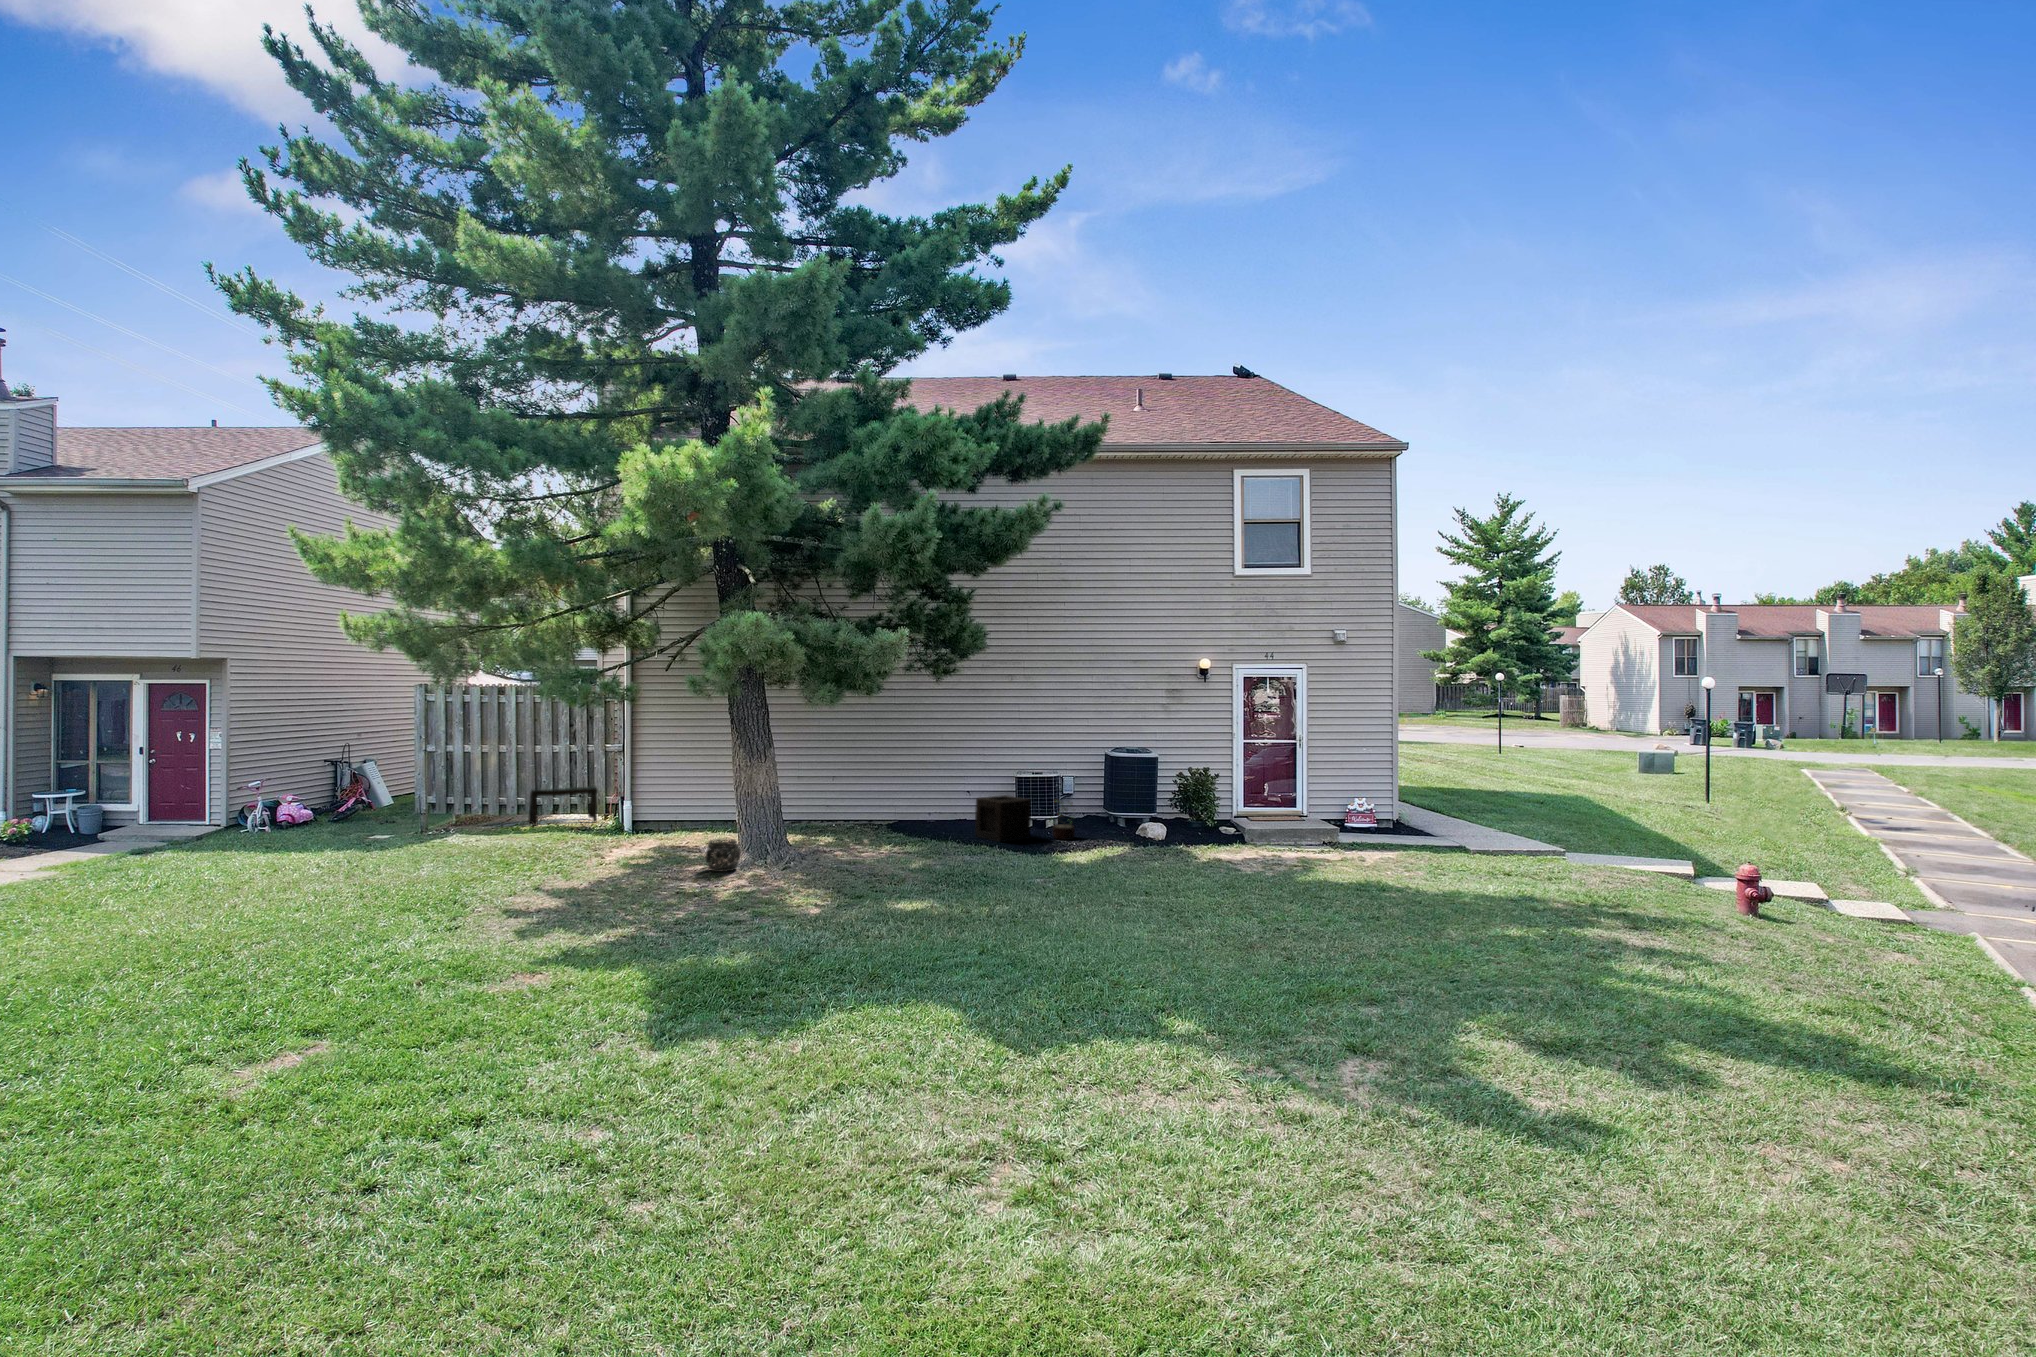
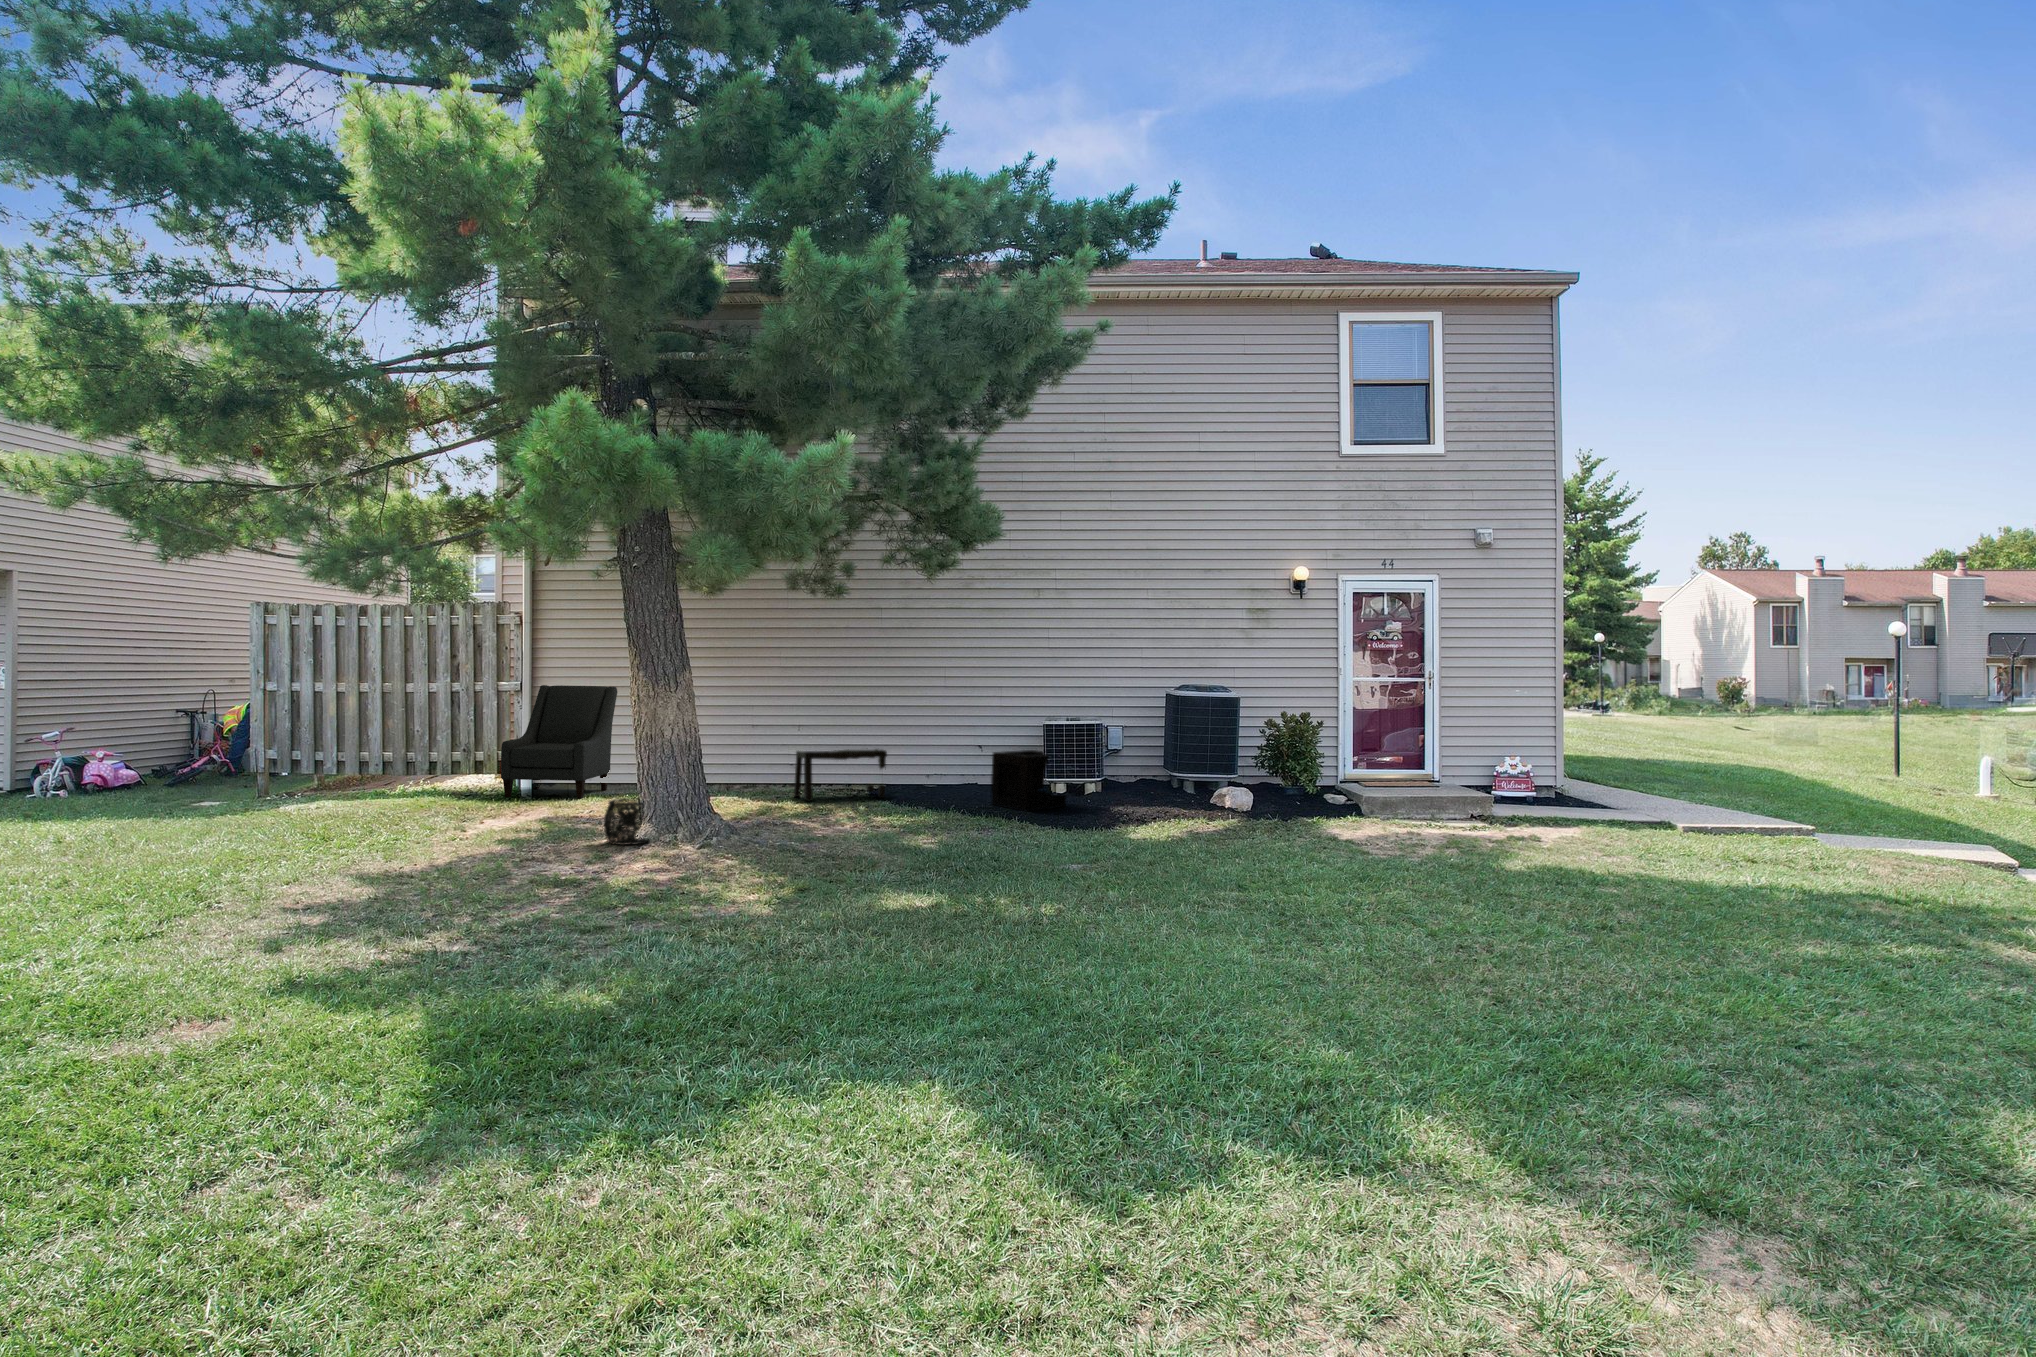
chair: none [615,748,696,834] -> present [501,685,617,798]
bench: present [529,786,598,826] -> present [794,749,887,801]
decorative plant: present [1049,800,1075,840] -> none [1091,753,1130,809]

